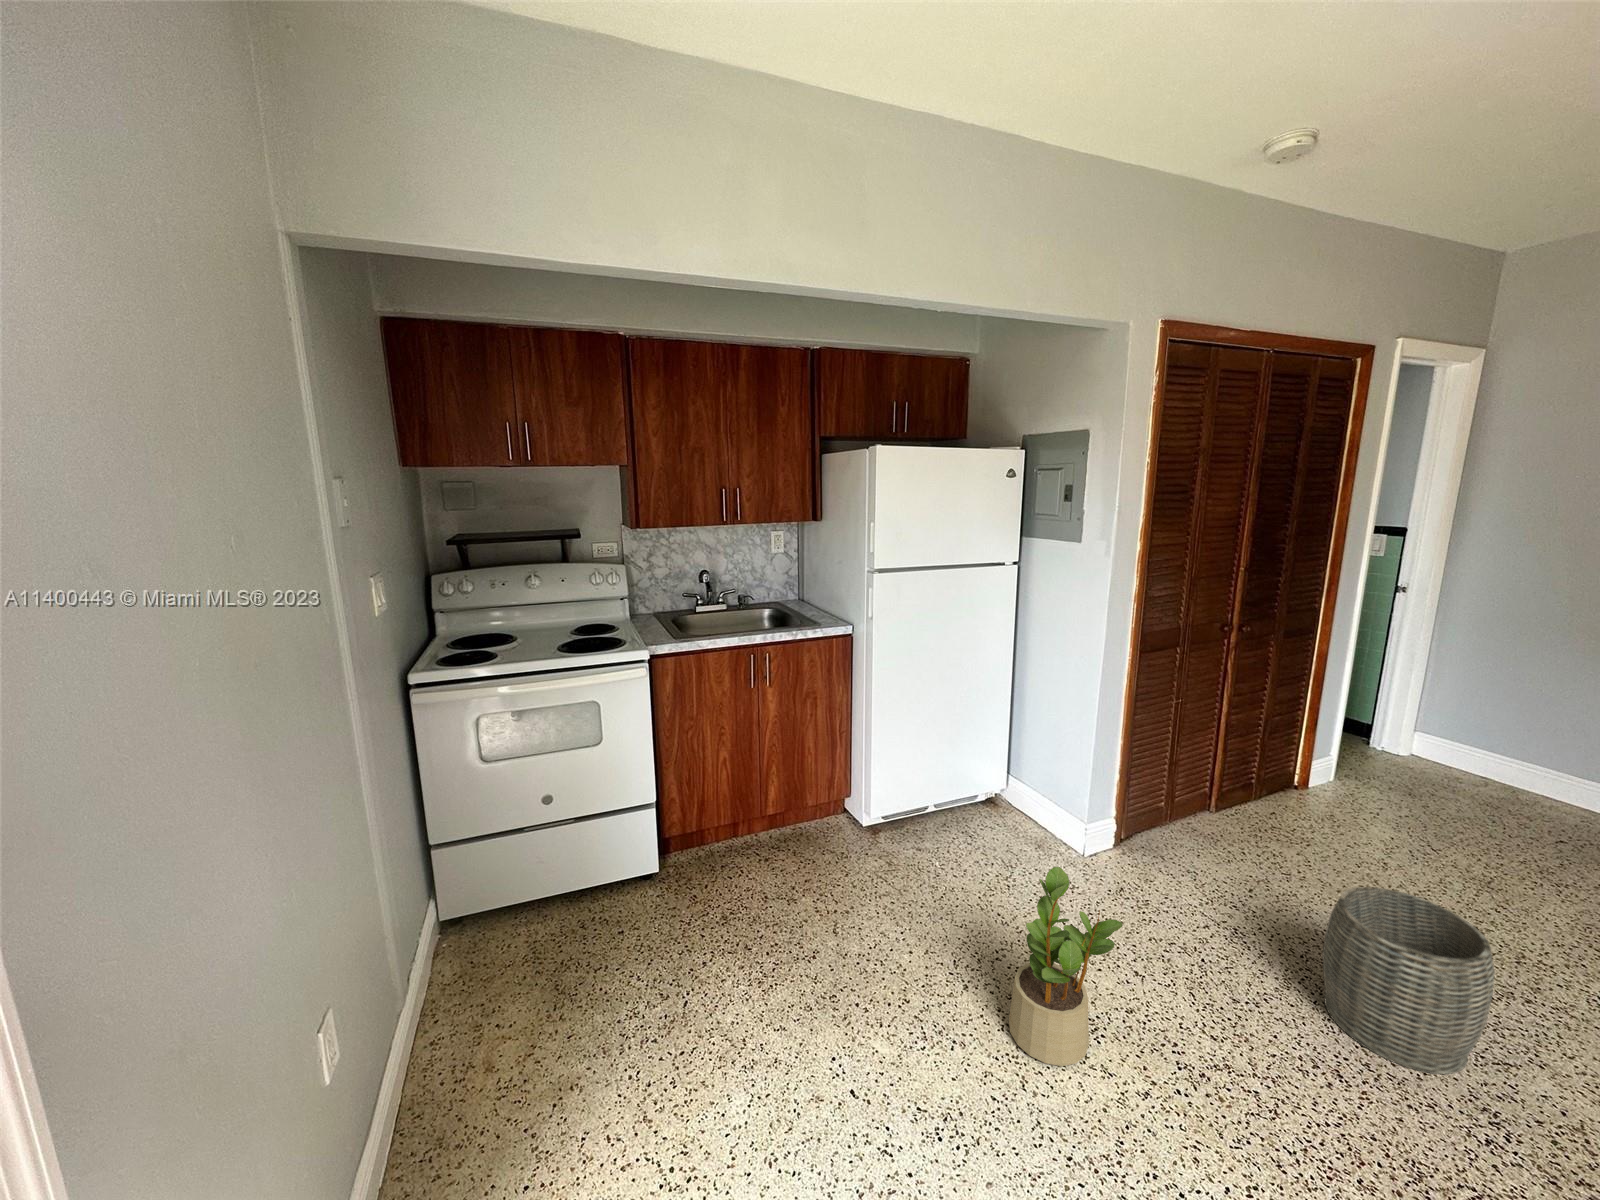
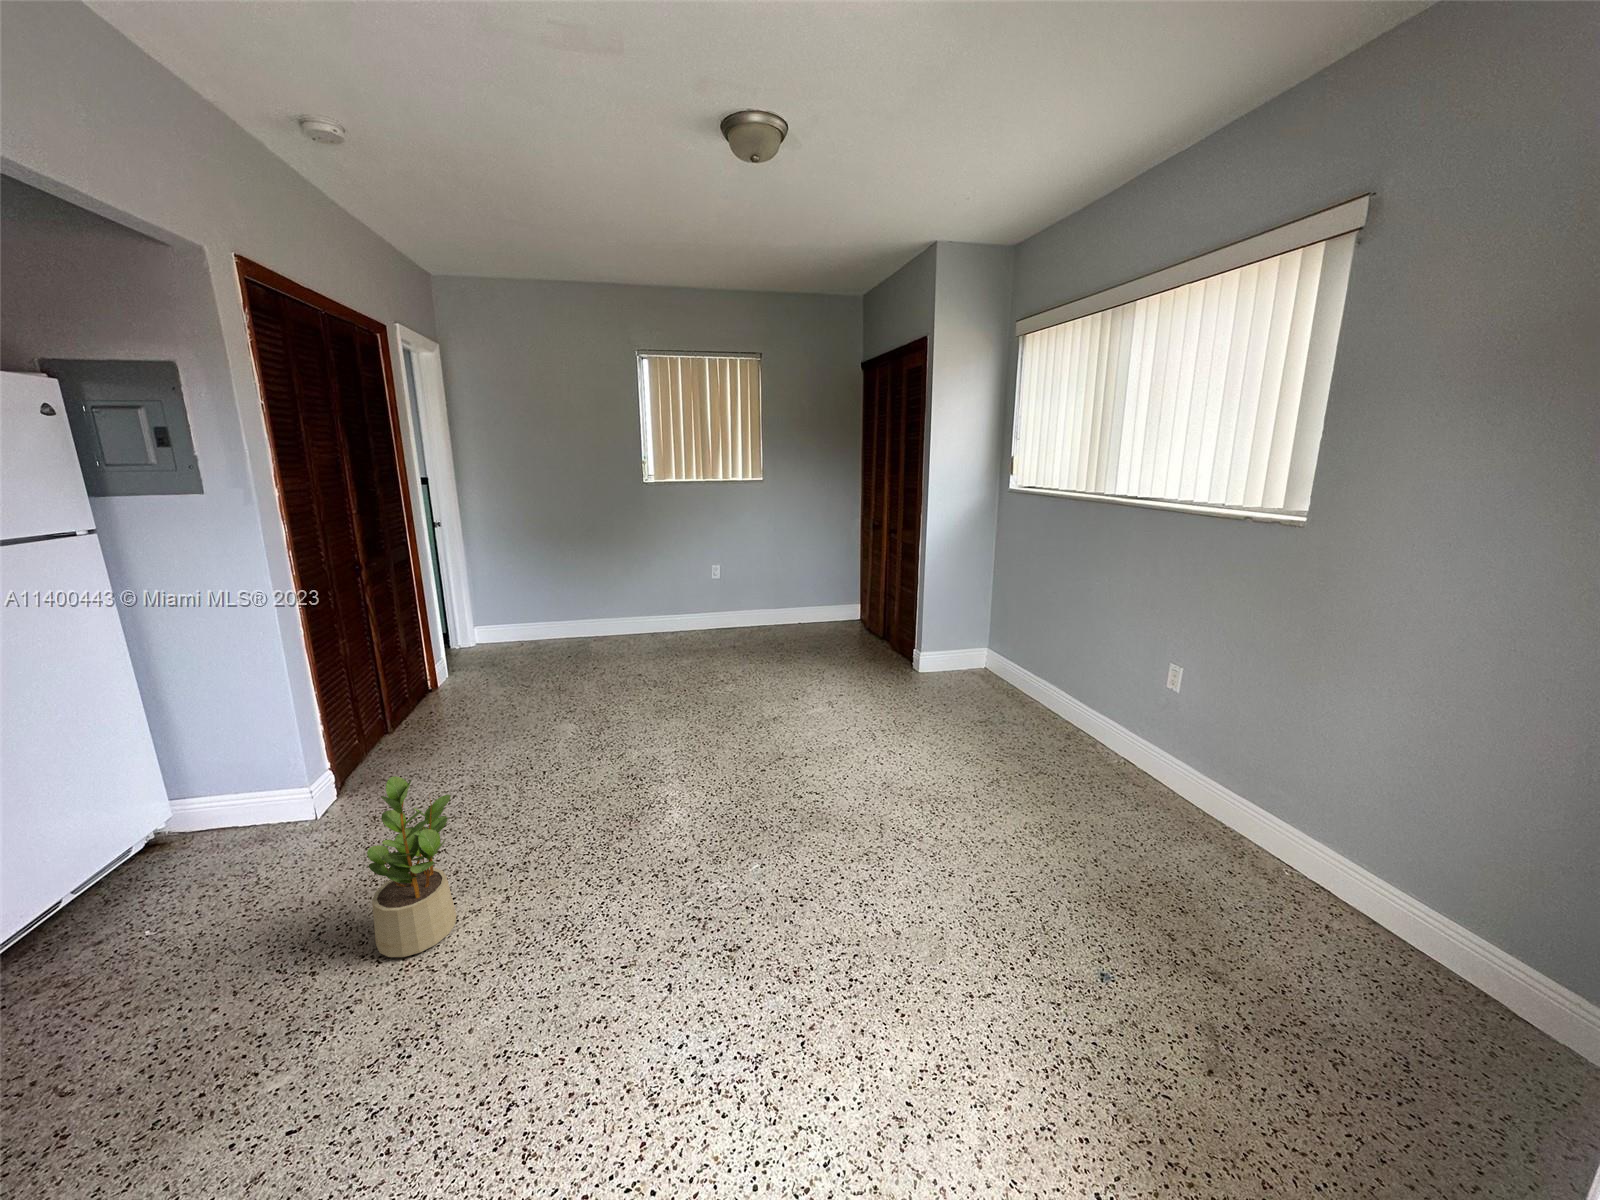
woven basket: present [1323,887,1495,1074] -> none [532,692,612,790]

